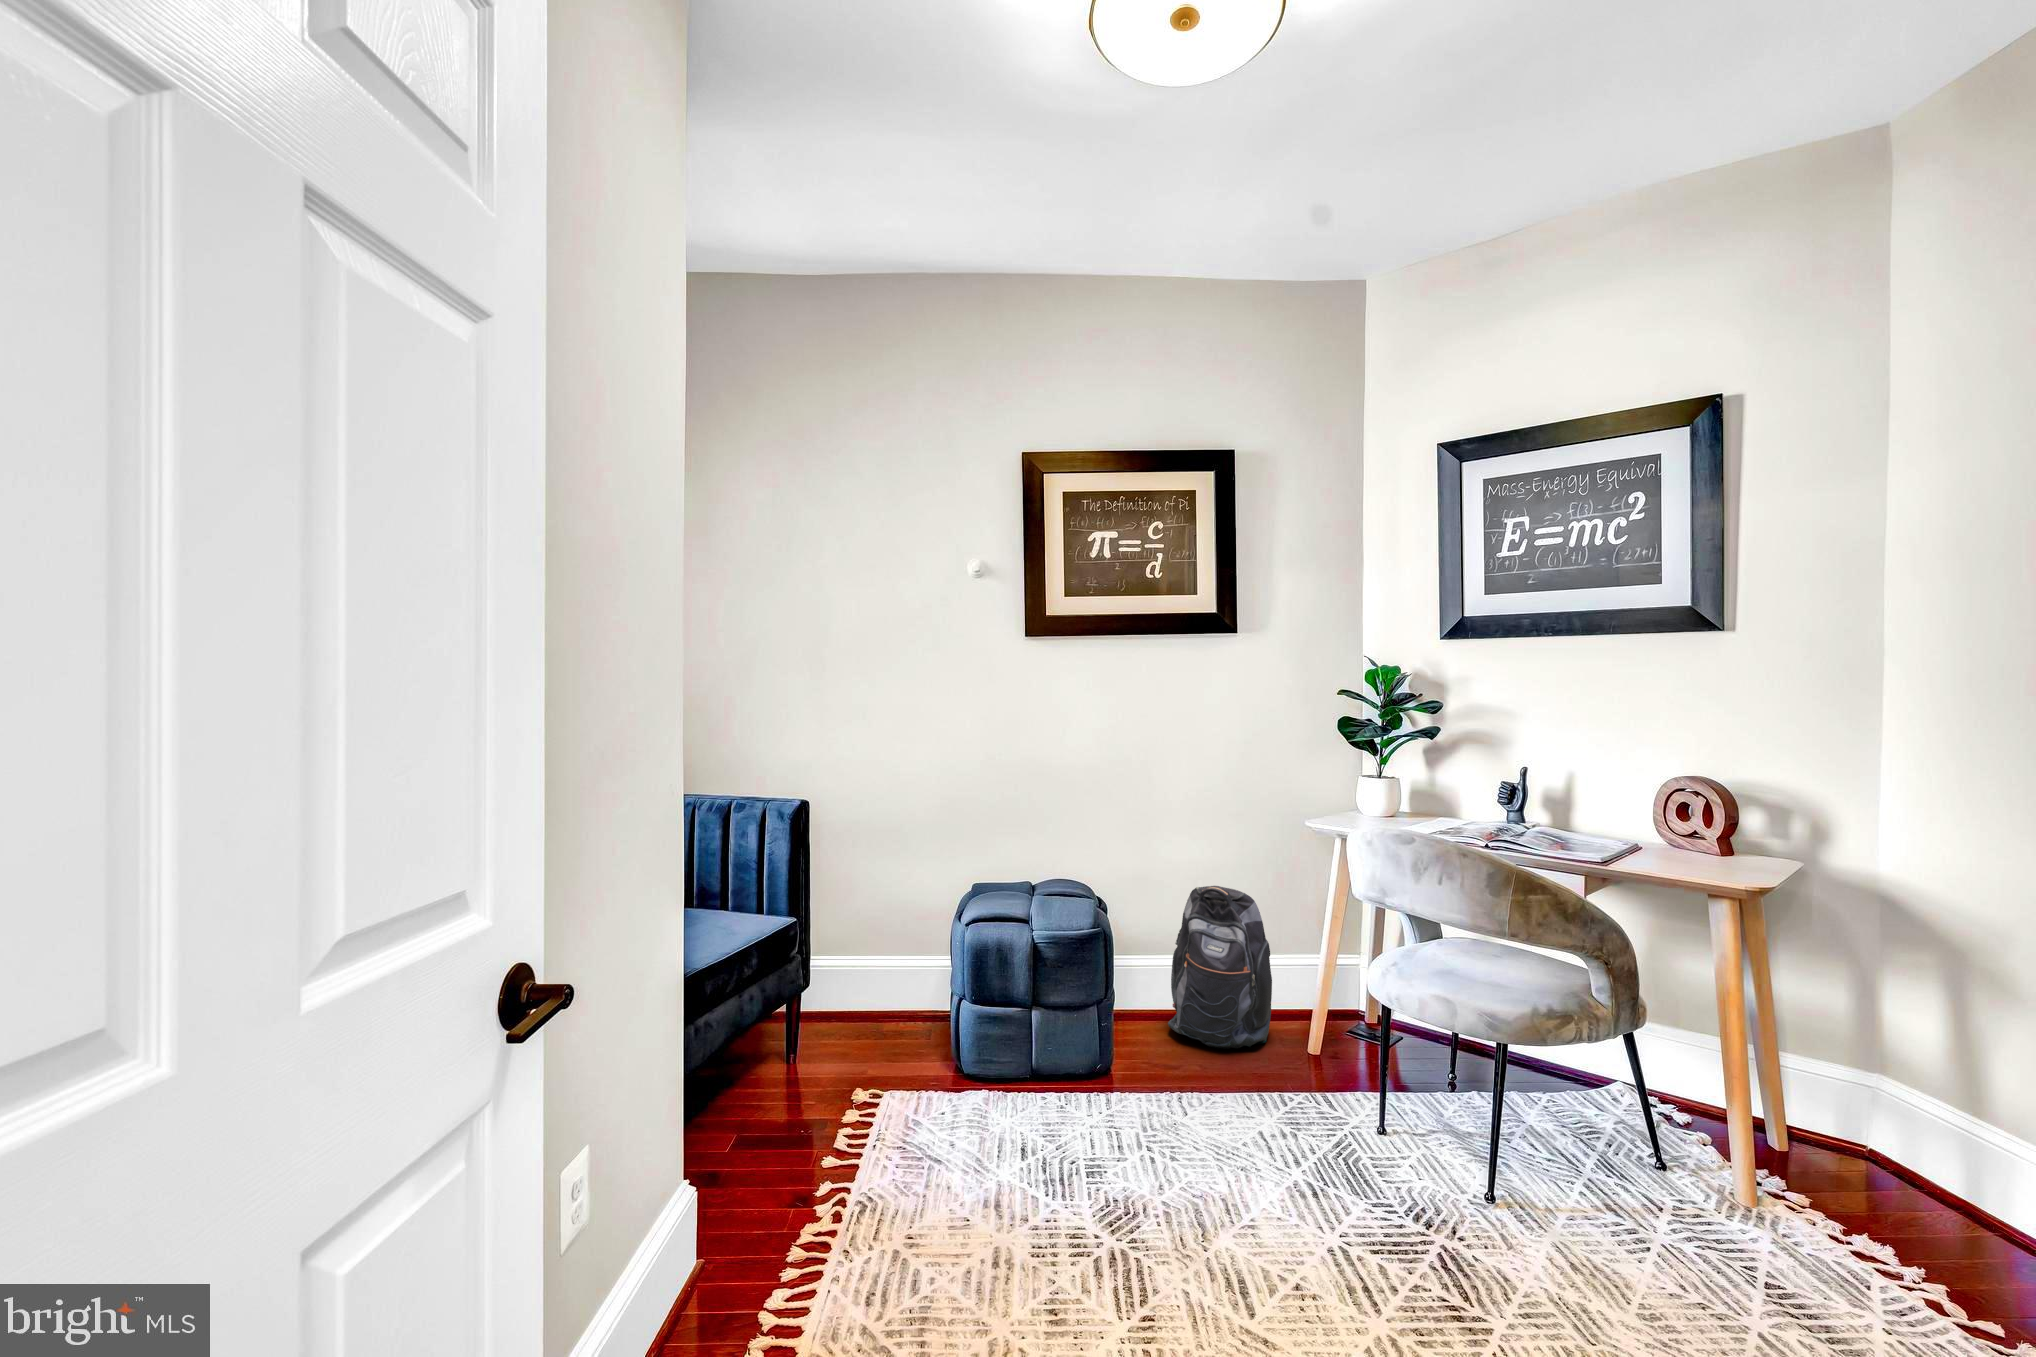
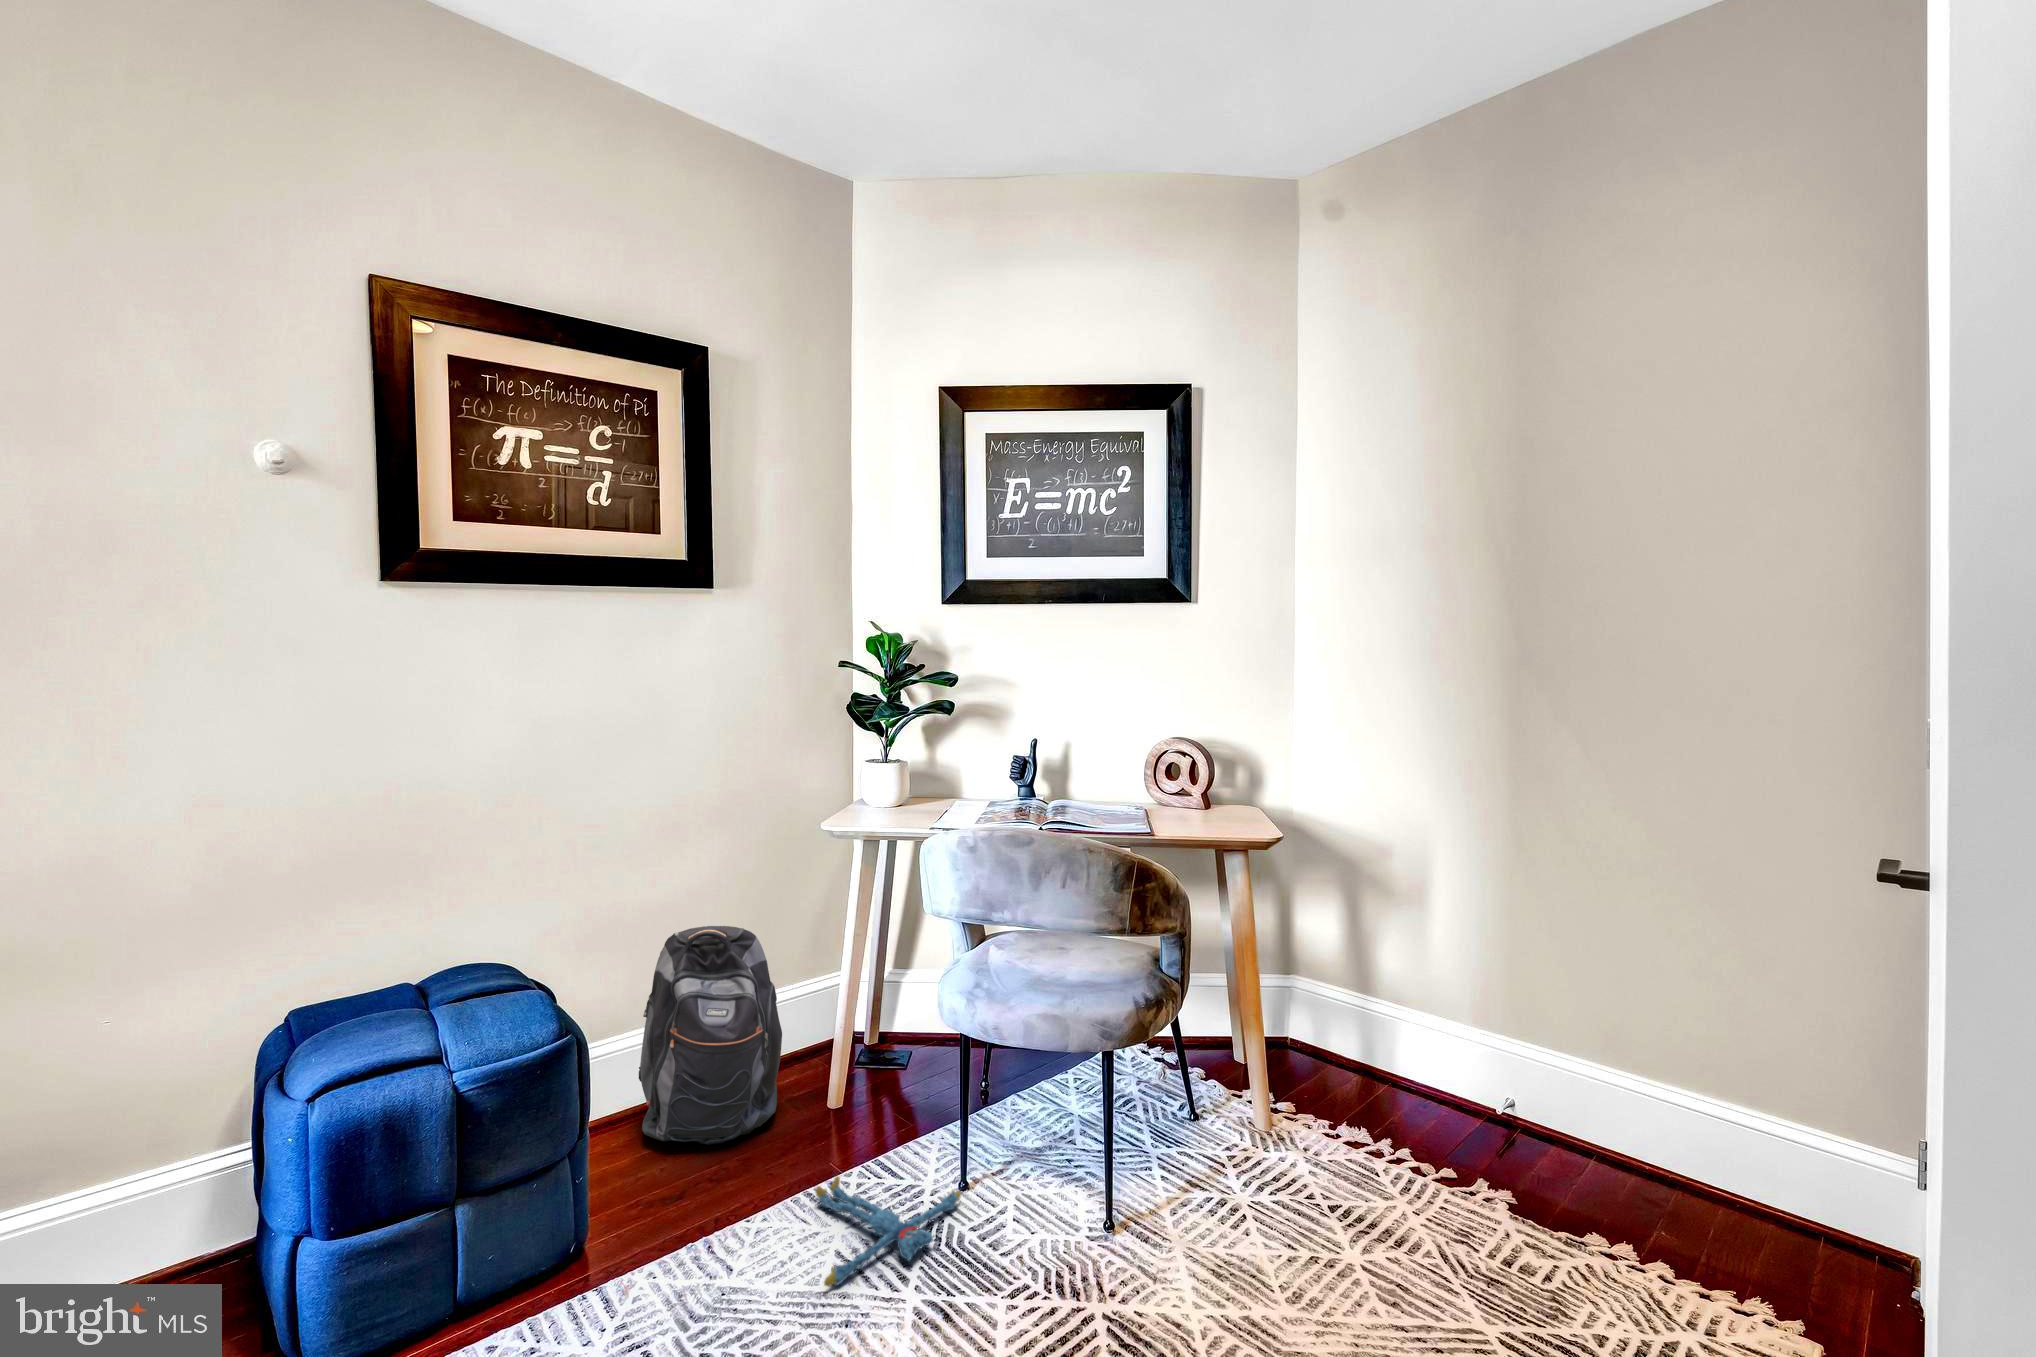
plush toy: none [1239,1088,1375,1156] -> present [815,1176,961,1286]

